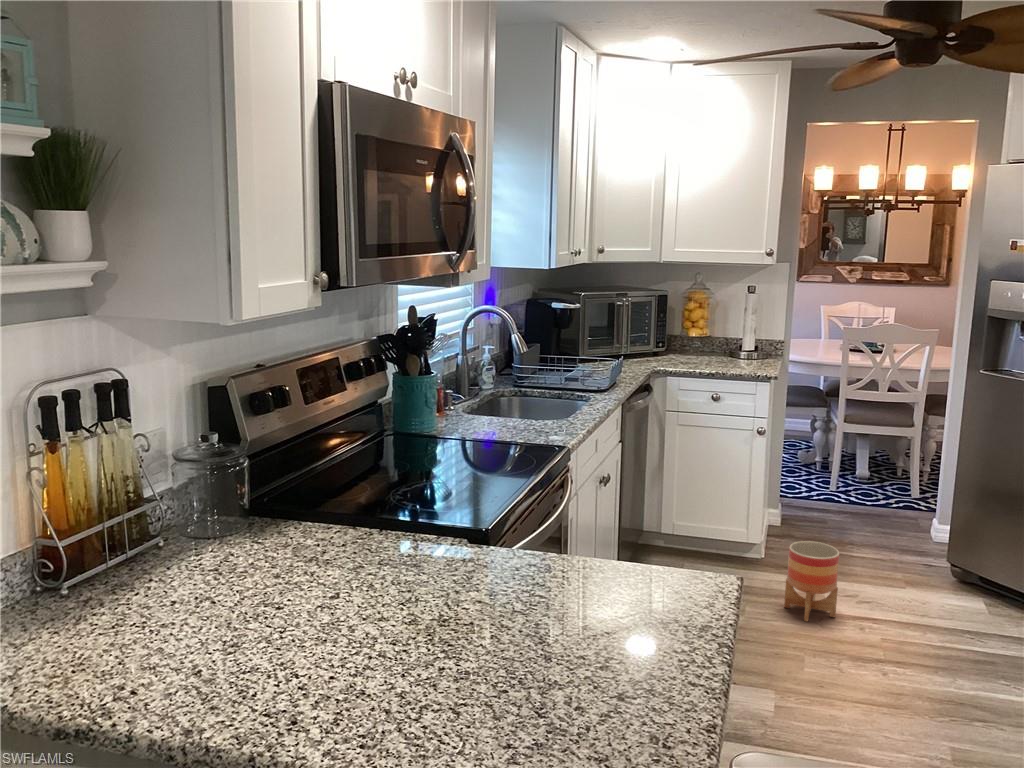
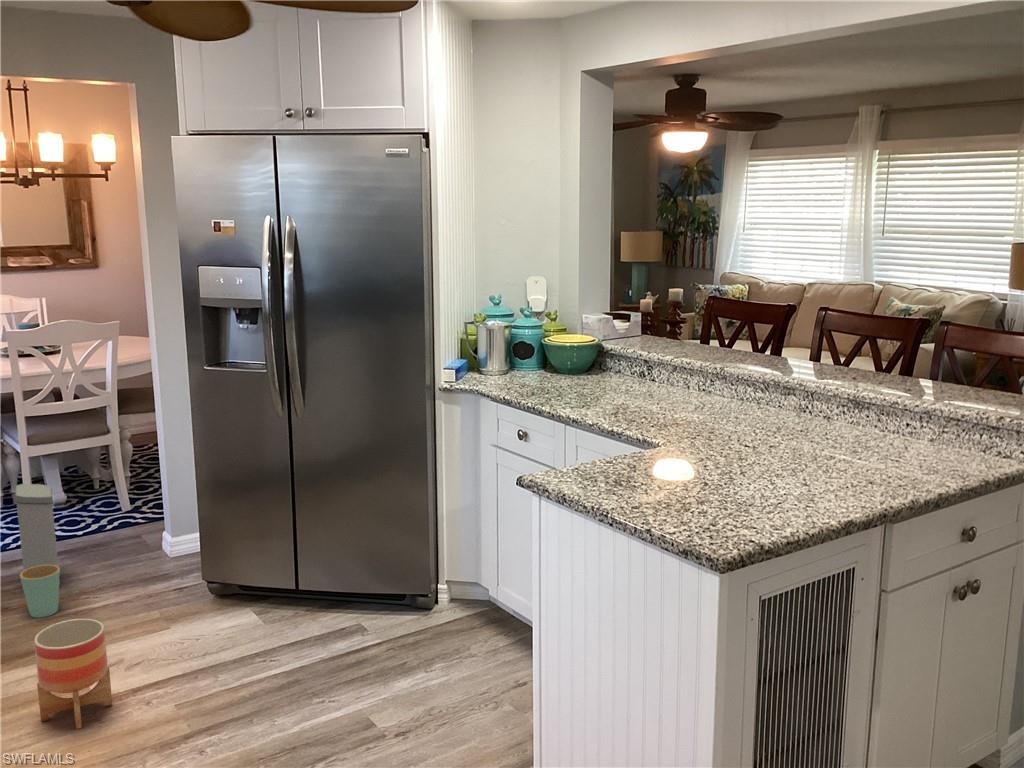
trash can: none [805,446,845,549] -> present [15,484,60,618]

